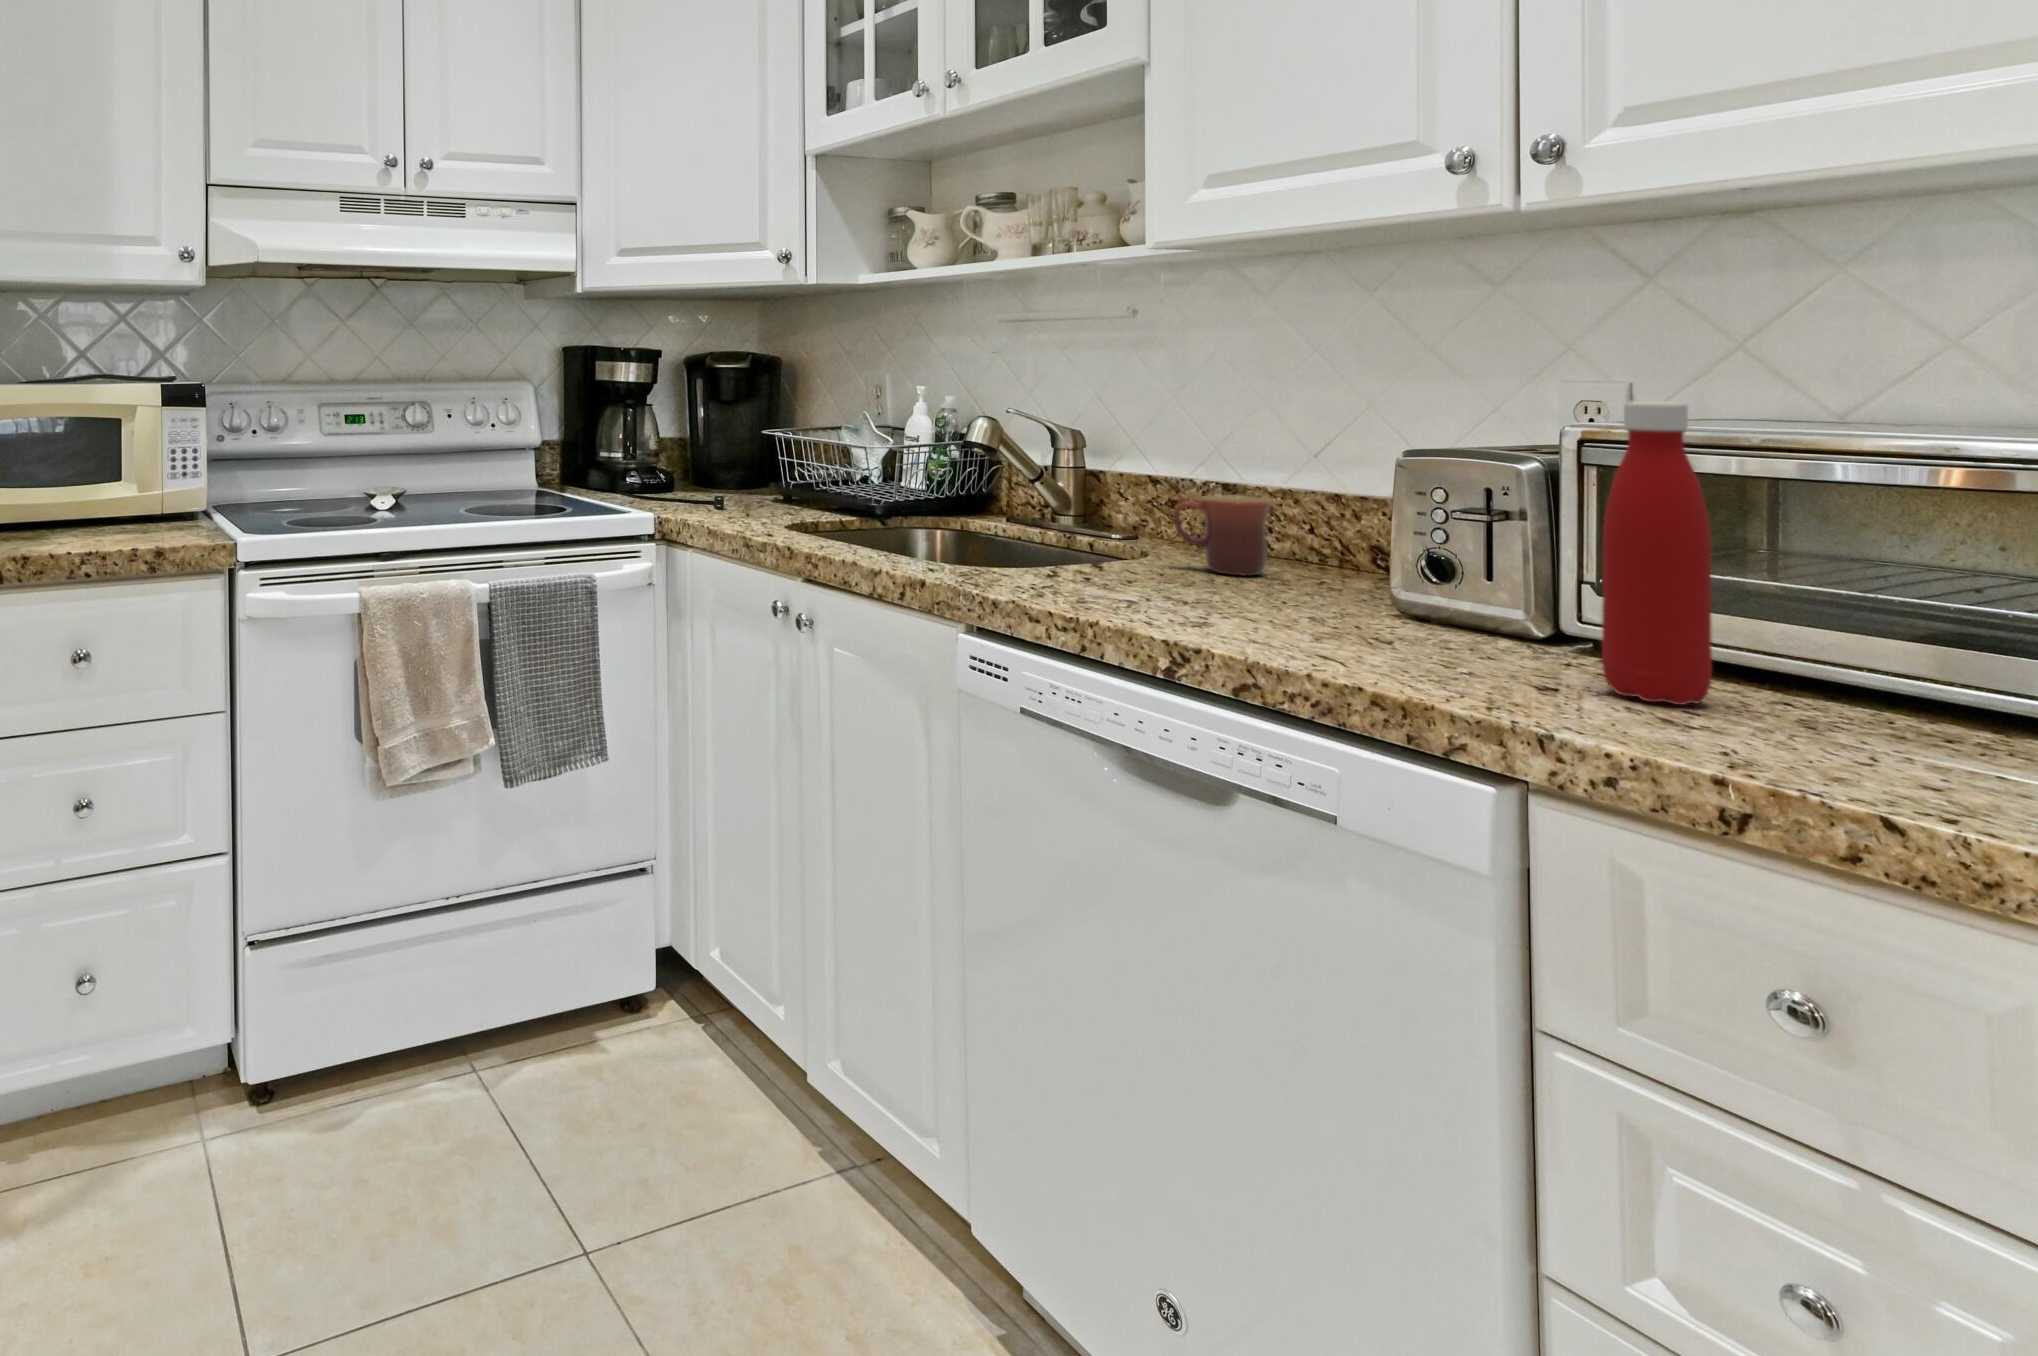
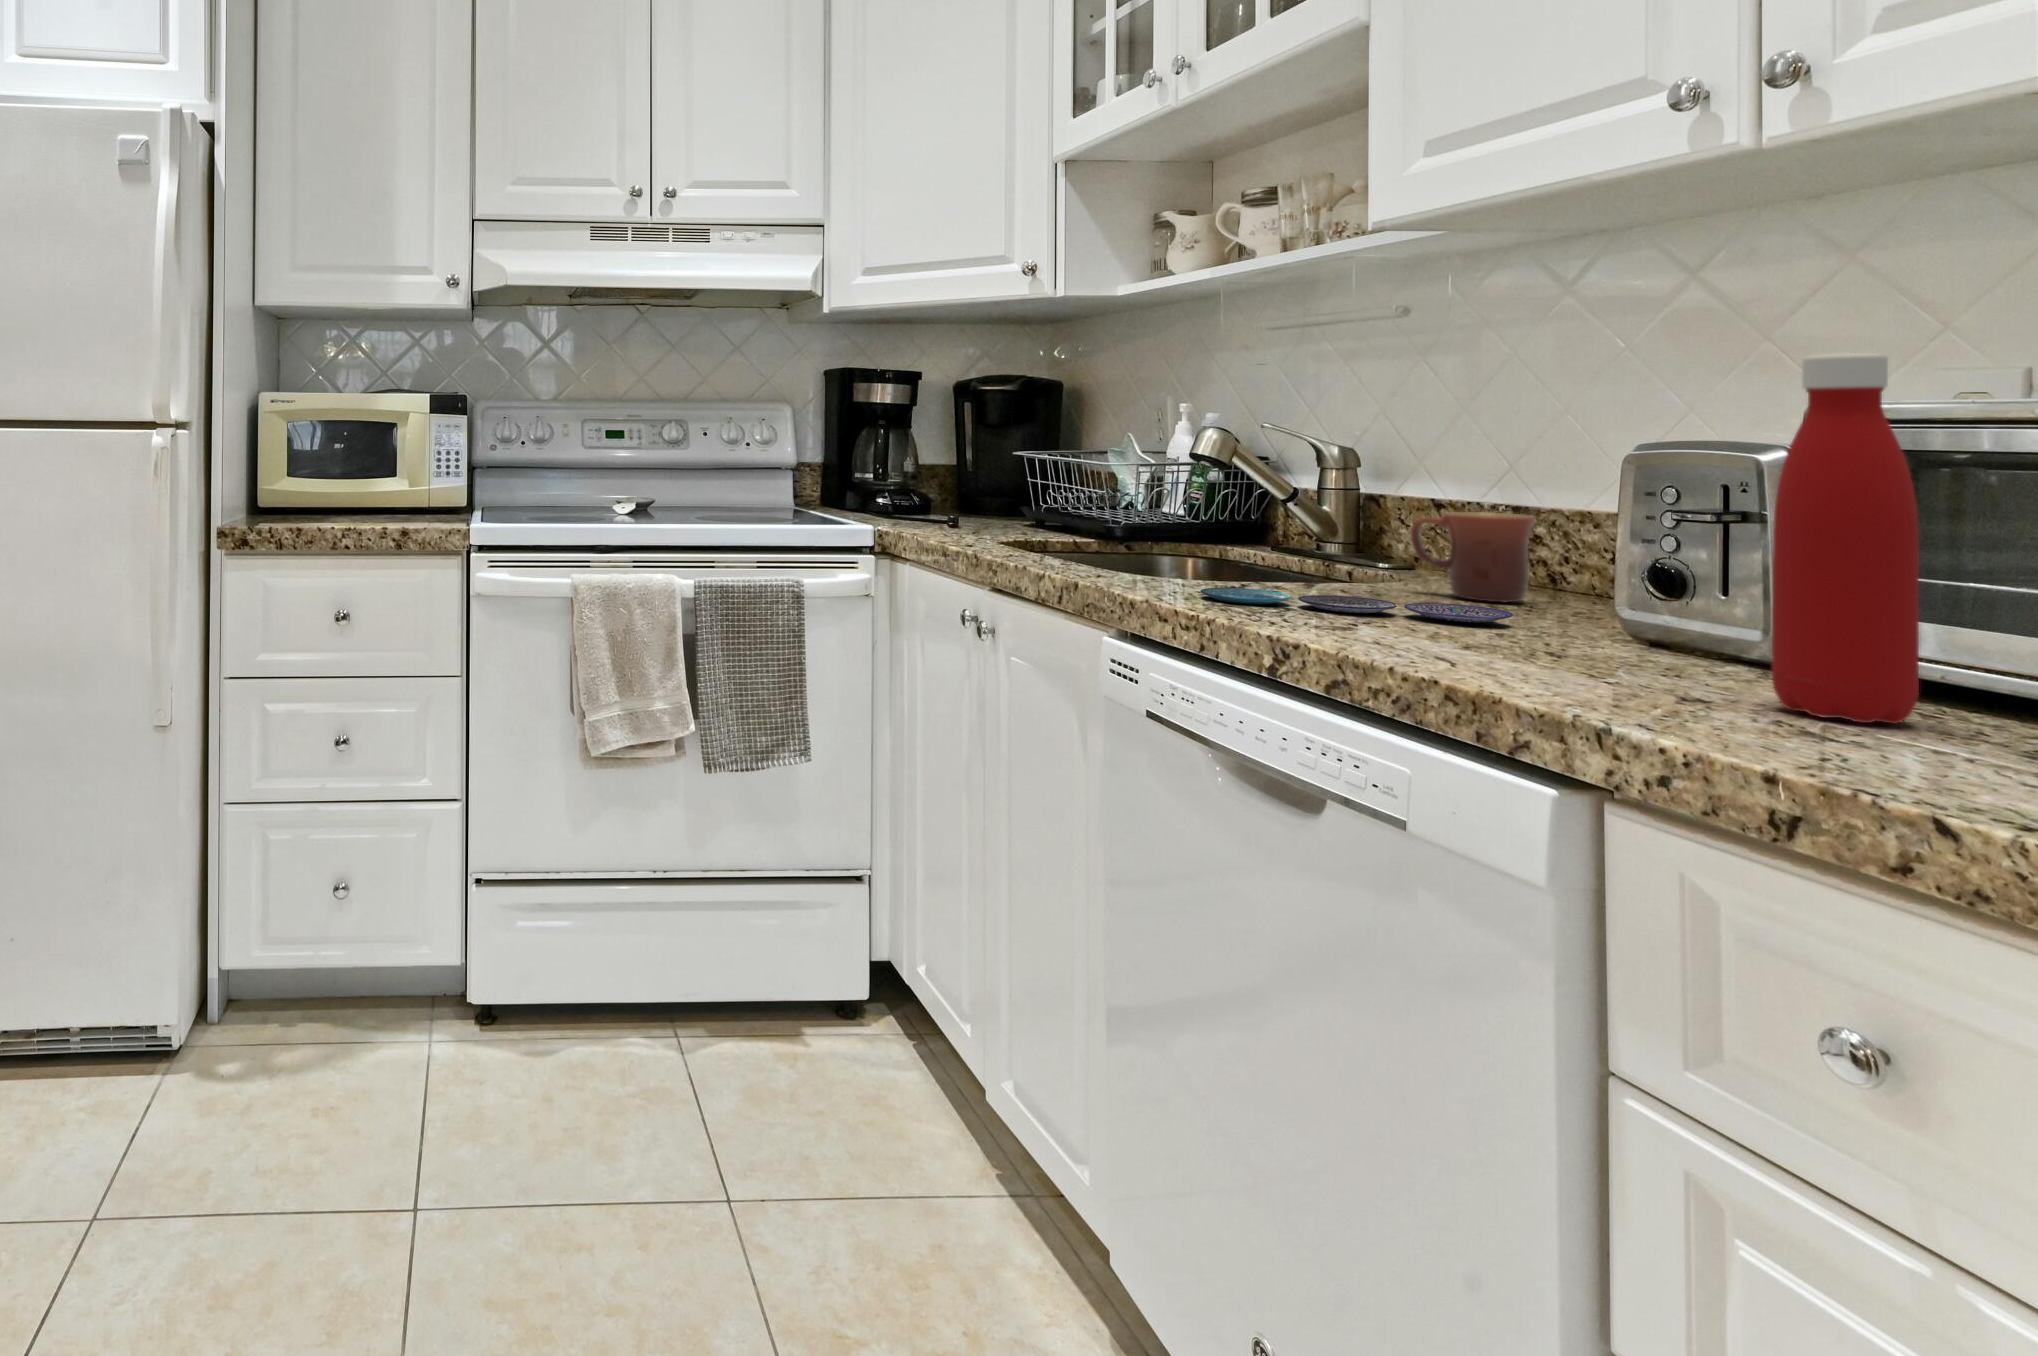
plate: none [1048,581,1306,606] -> present [1200,588,1513,622]

